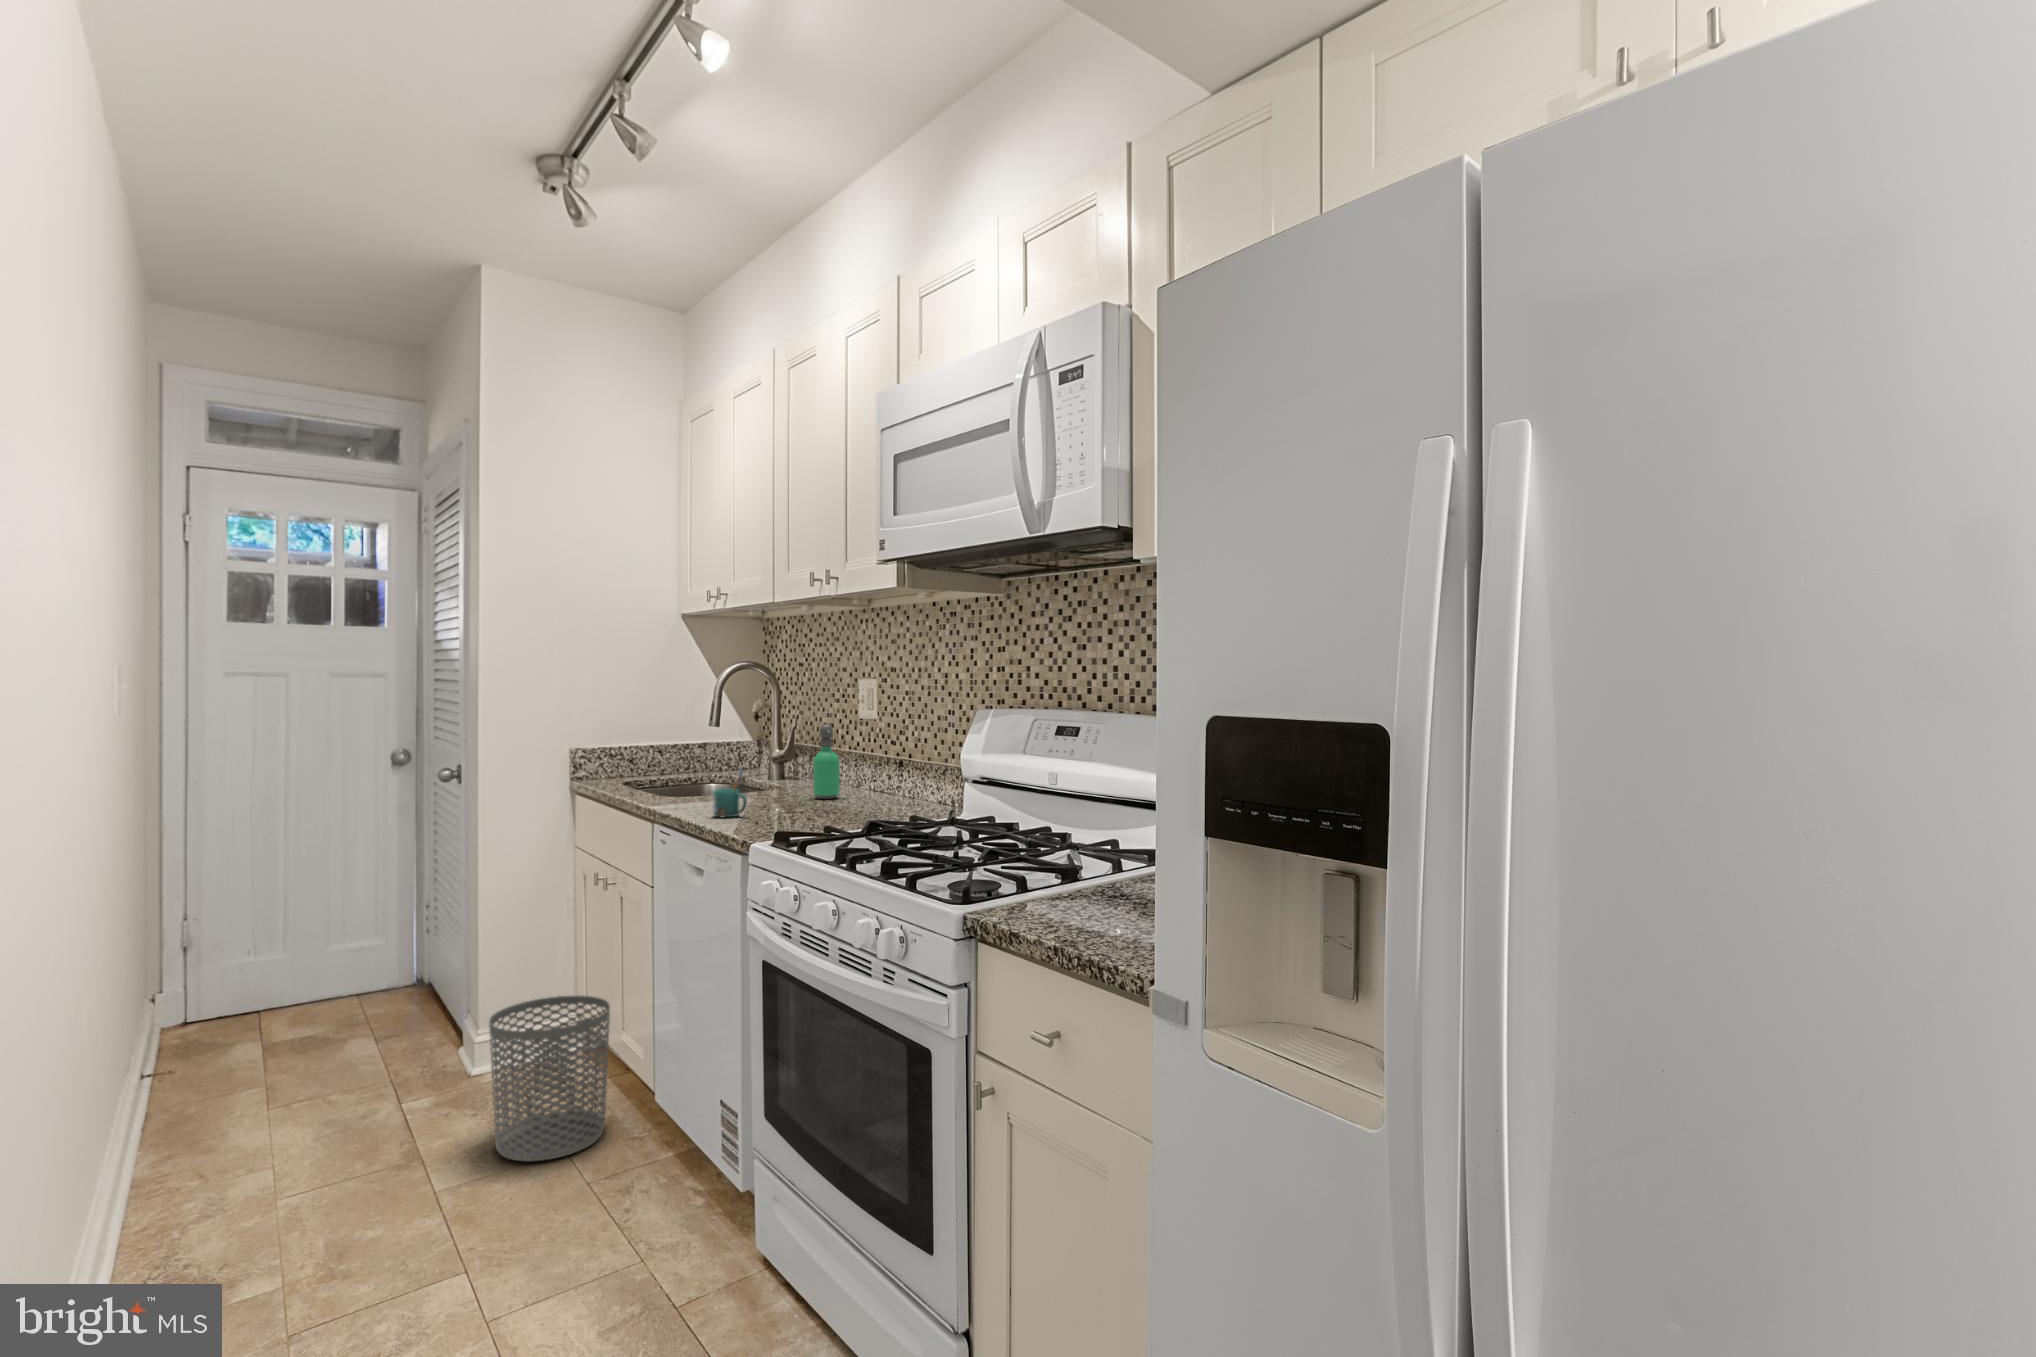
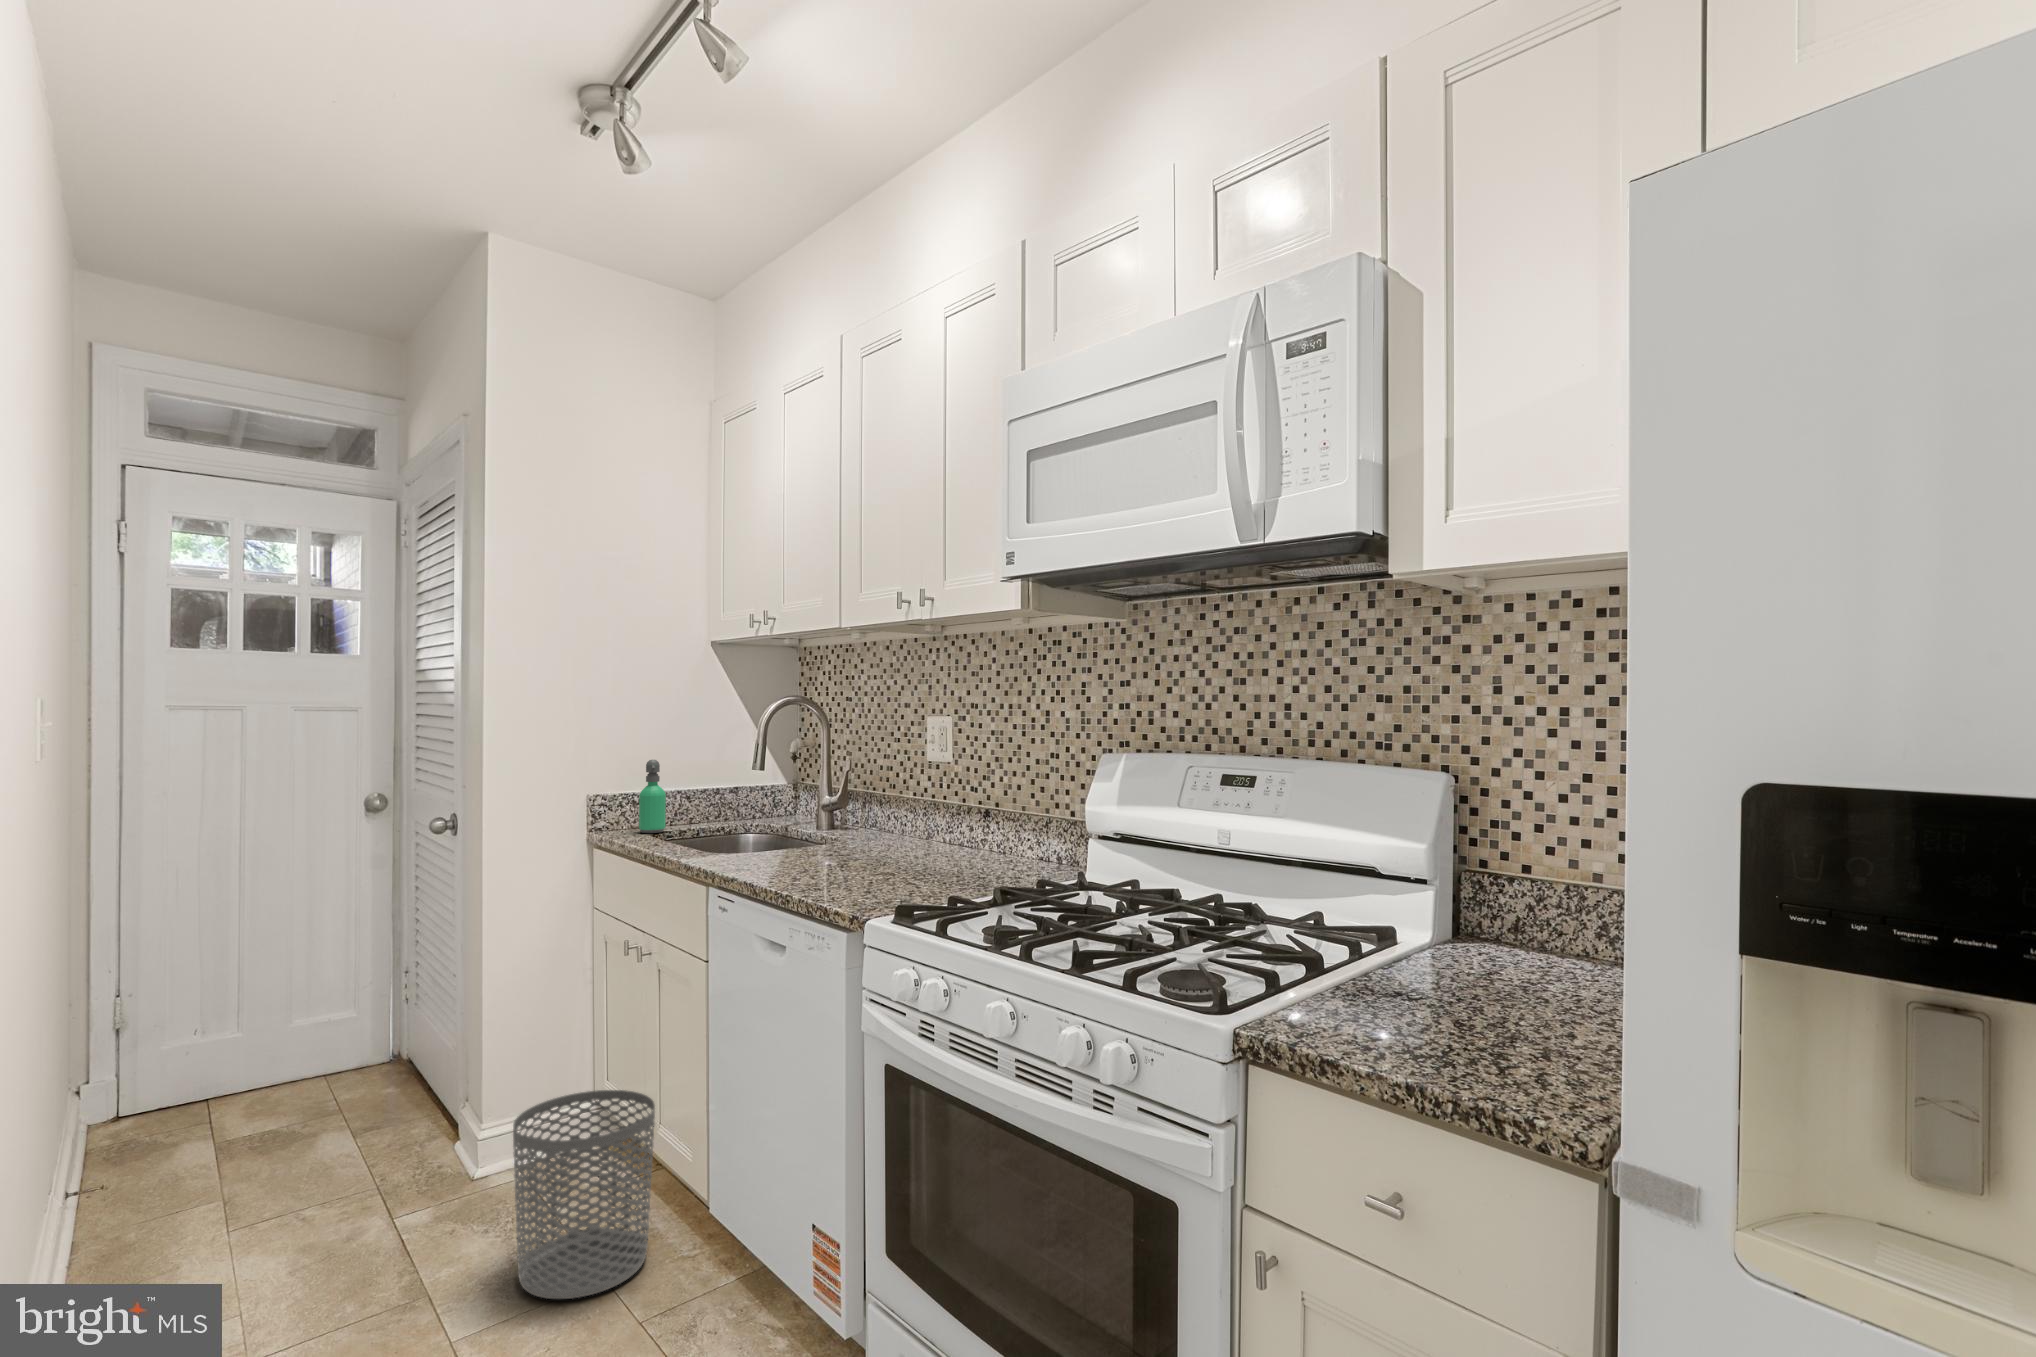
soap dispenser: present [814,724,839,799] -> present [639,760,666,833]
mug: present [713,770,747,817] -> none [792,823,833,881]

